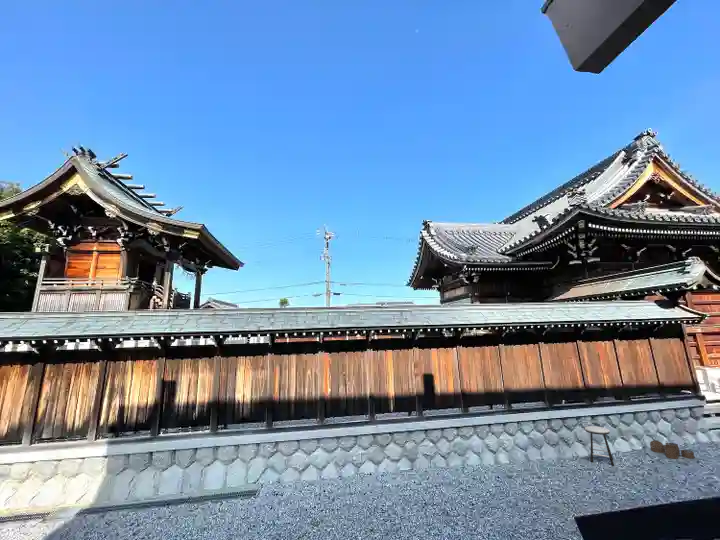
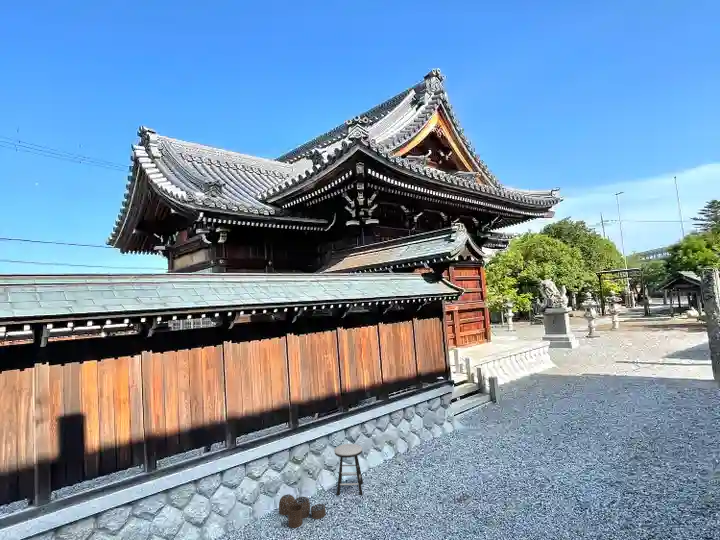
woven basket: present [650,440,695,459] -> present [279,494,326,528]

